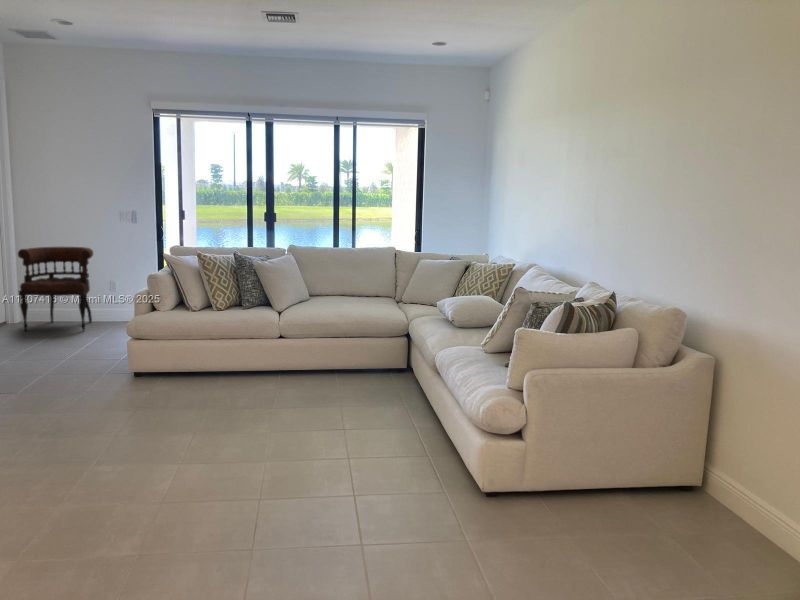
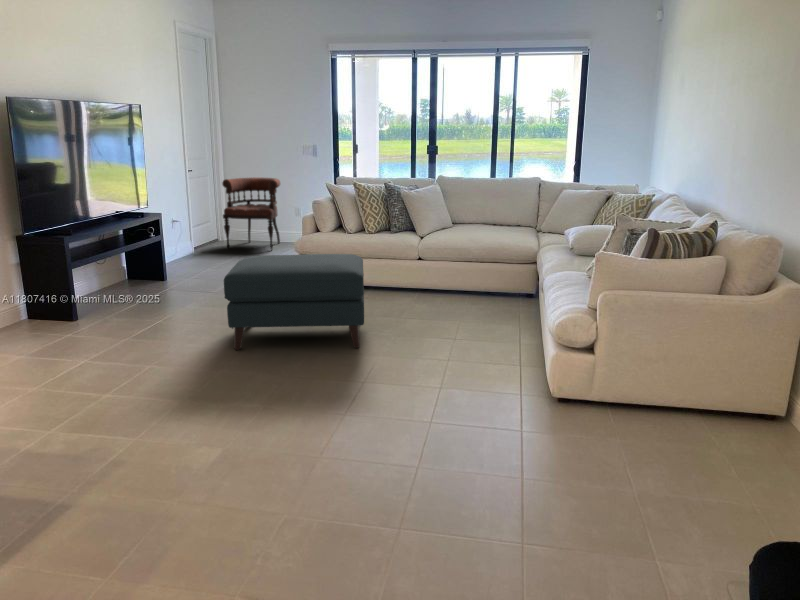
ottoman: none [54,338,239,469] -> present [224,254,364,350]

